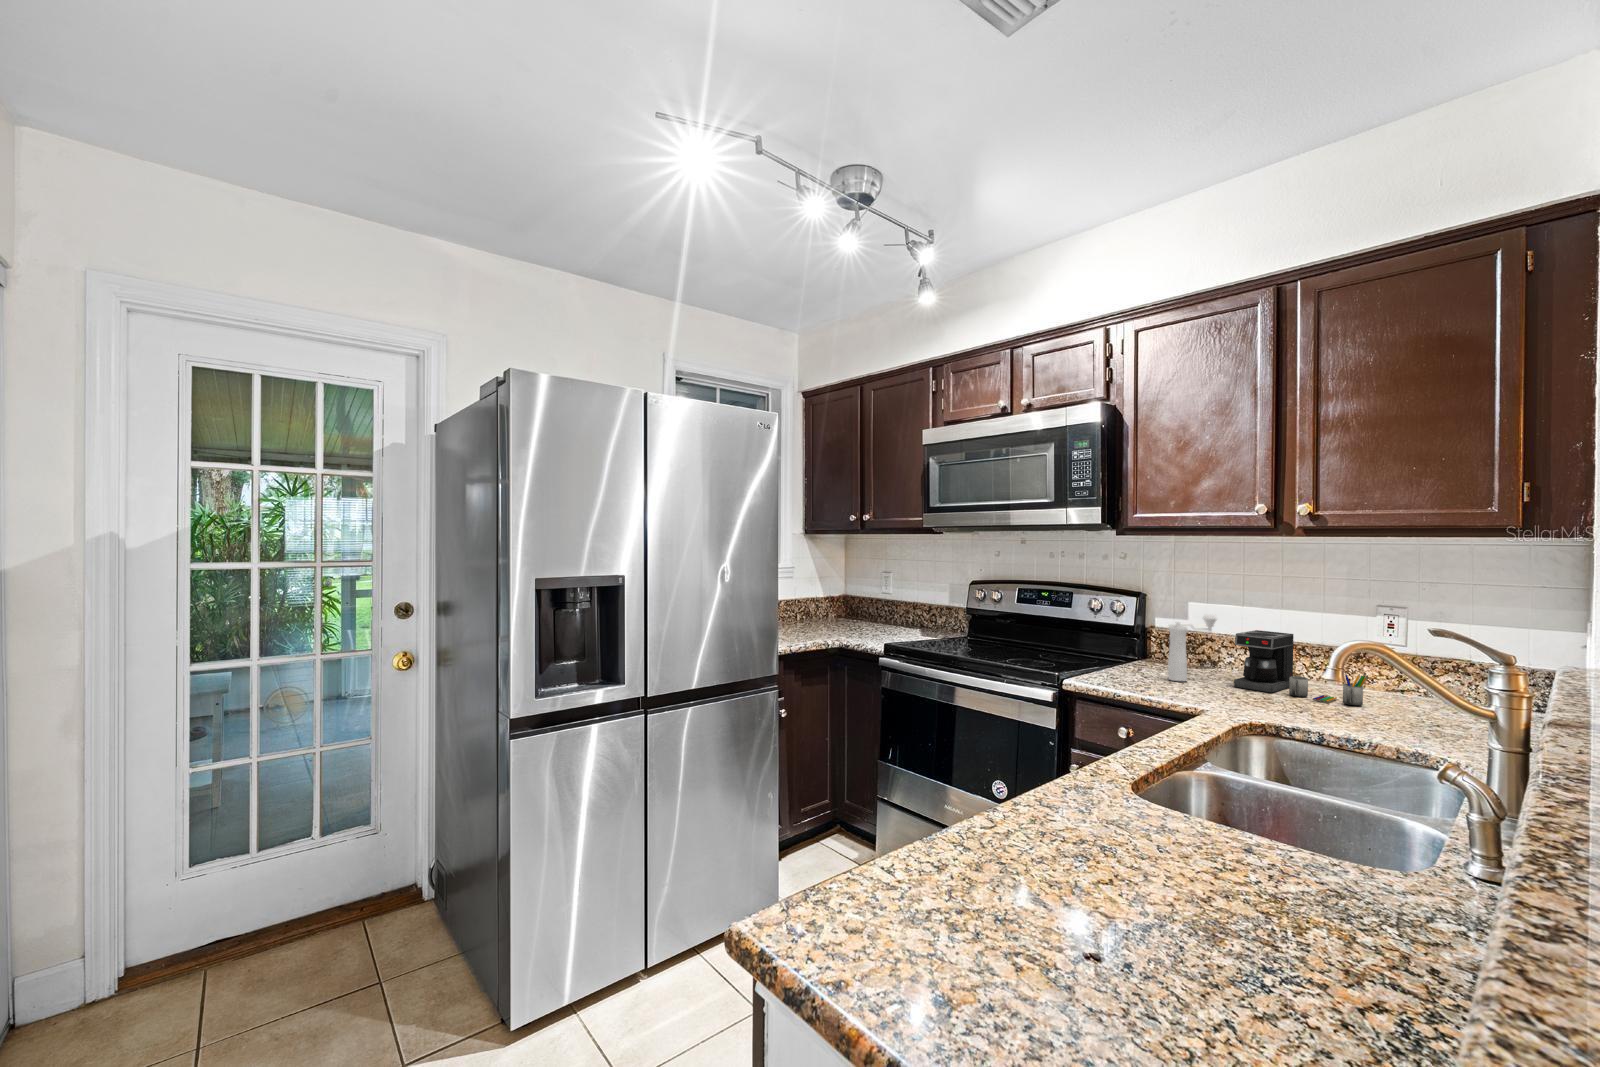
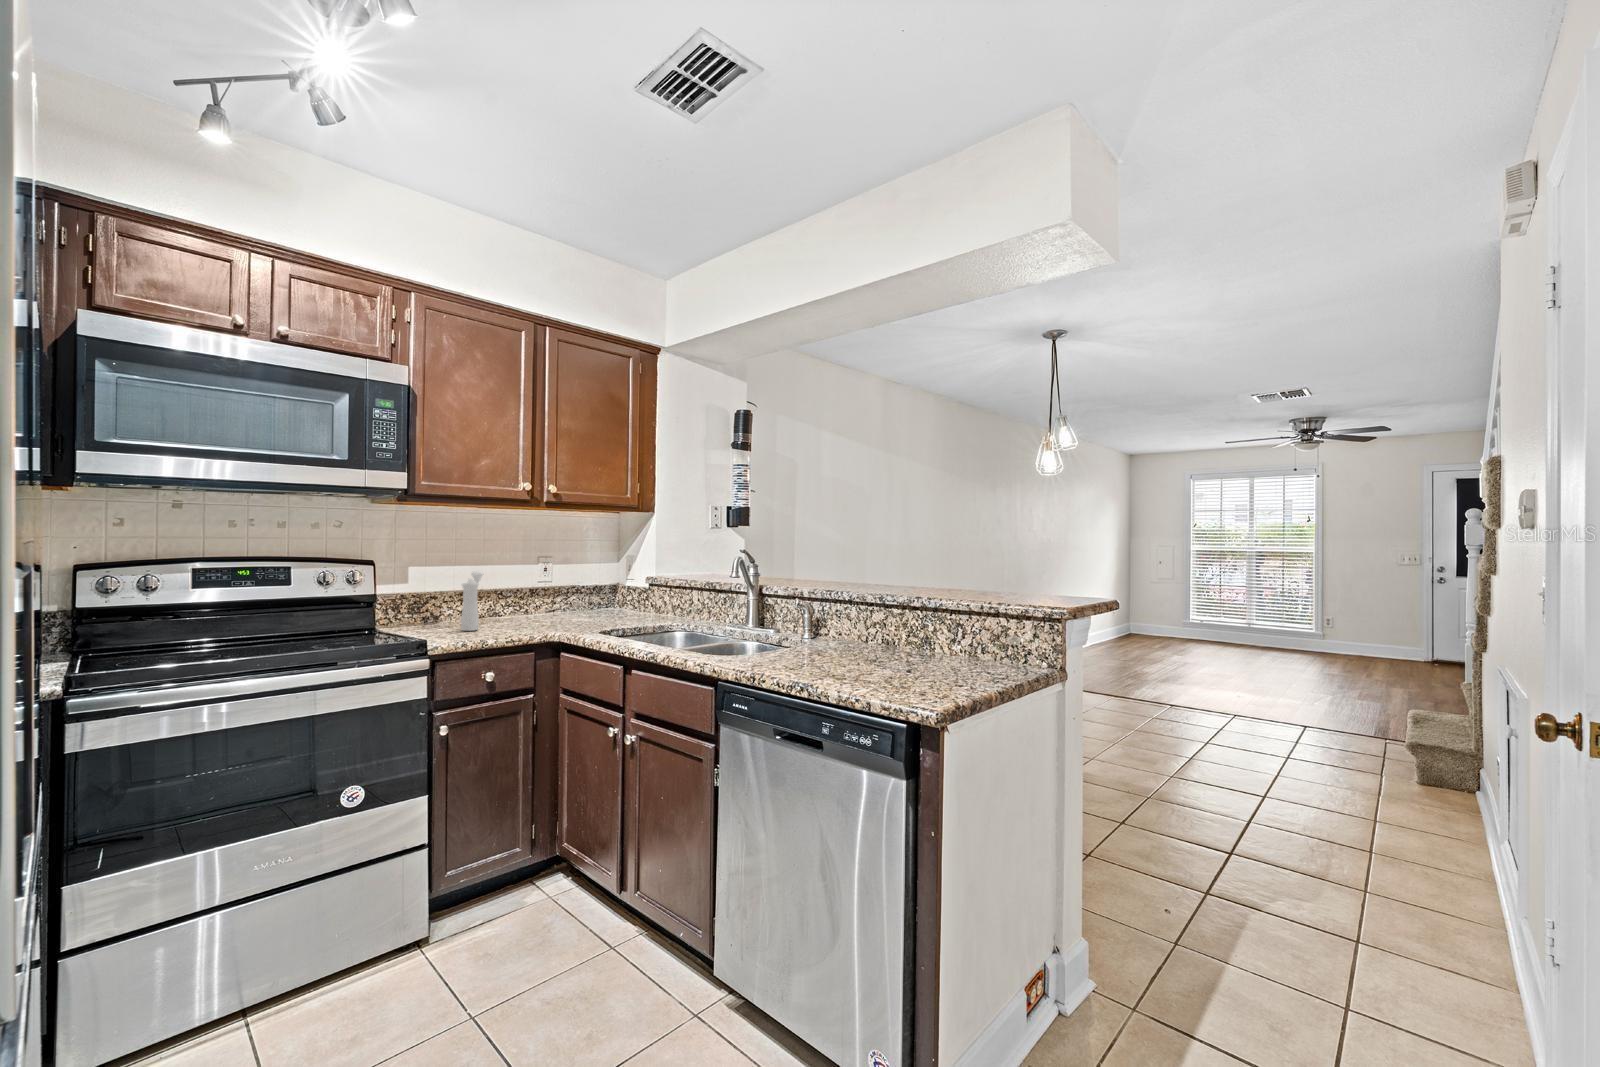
coffee maker: present [1234,630,1368,706] -> none [493,580,587,626]

